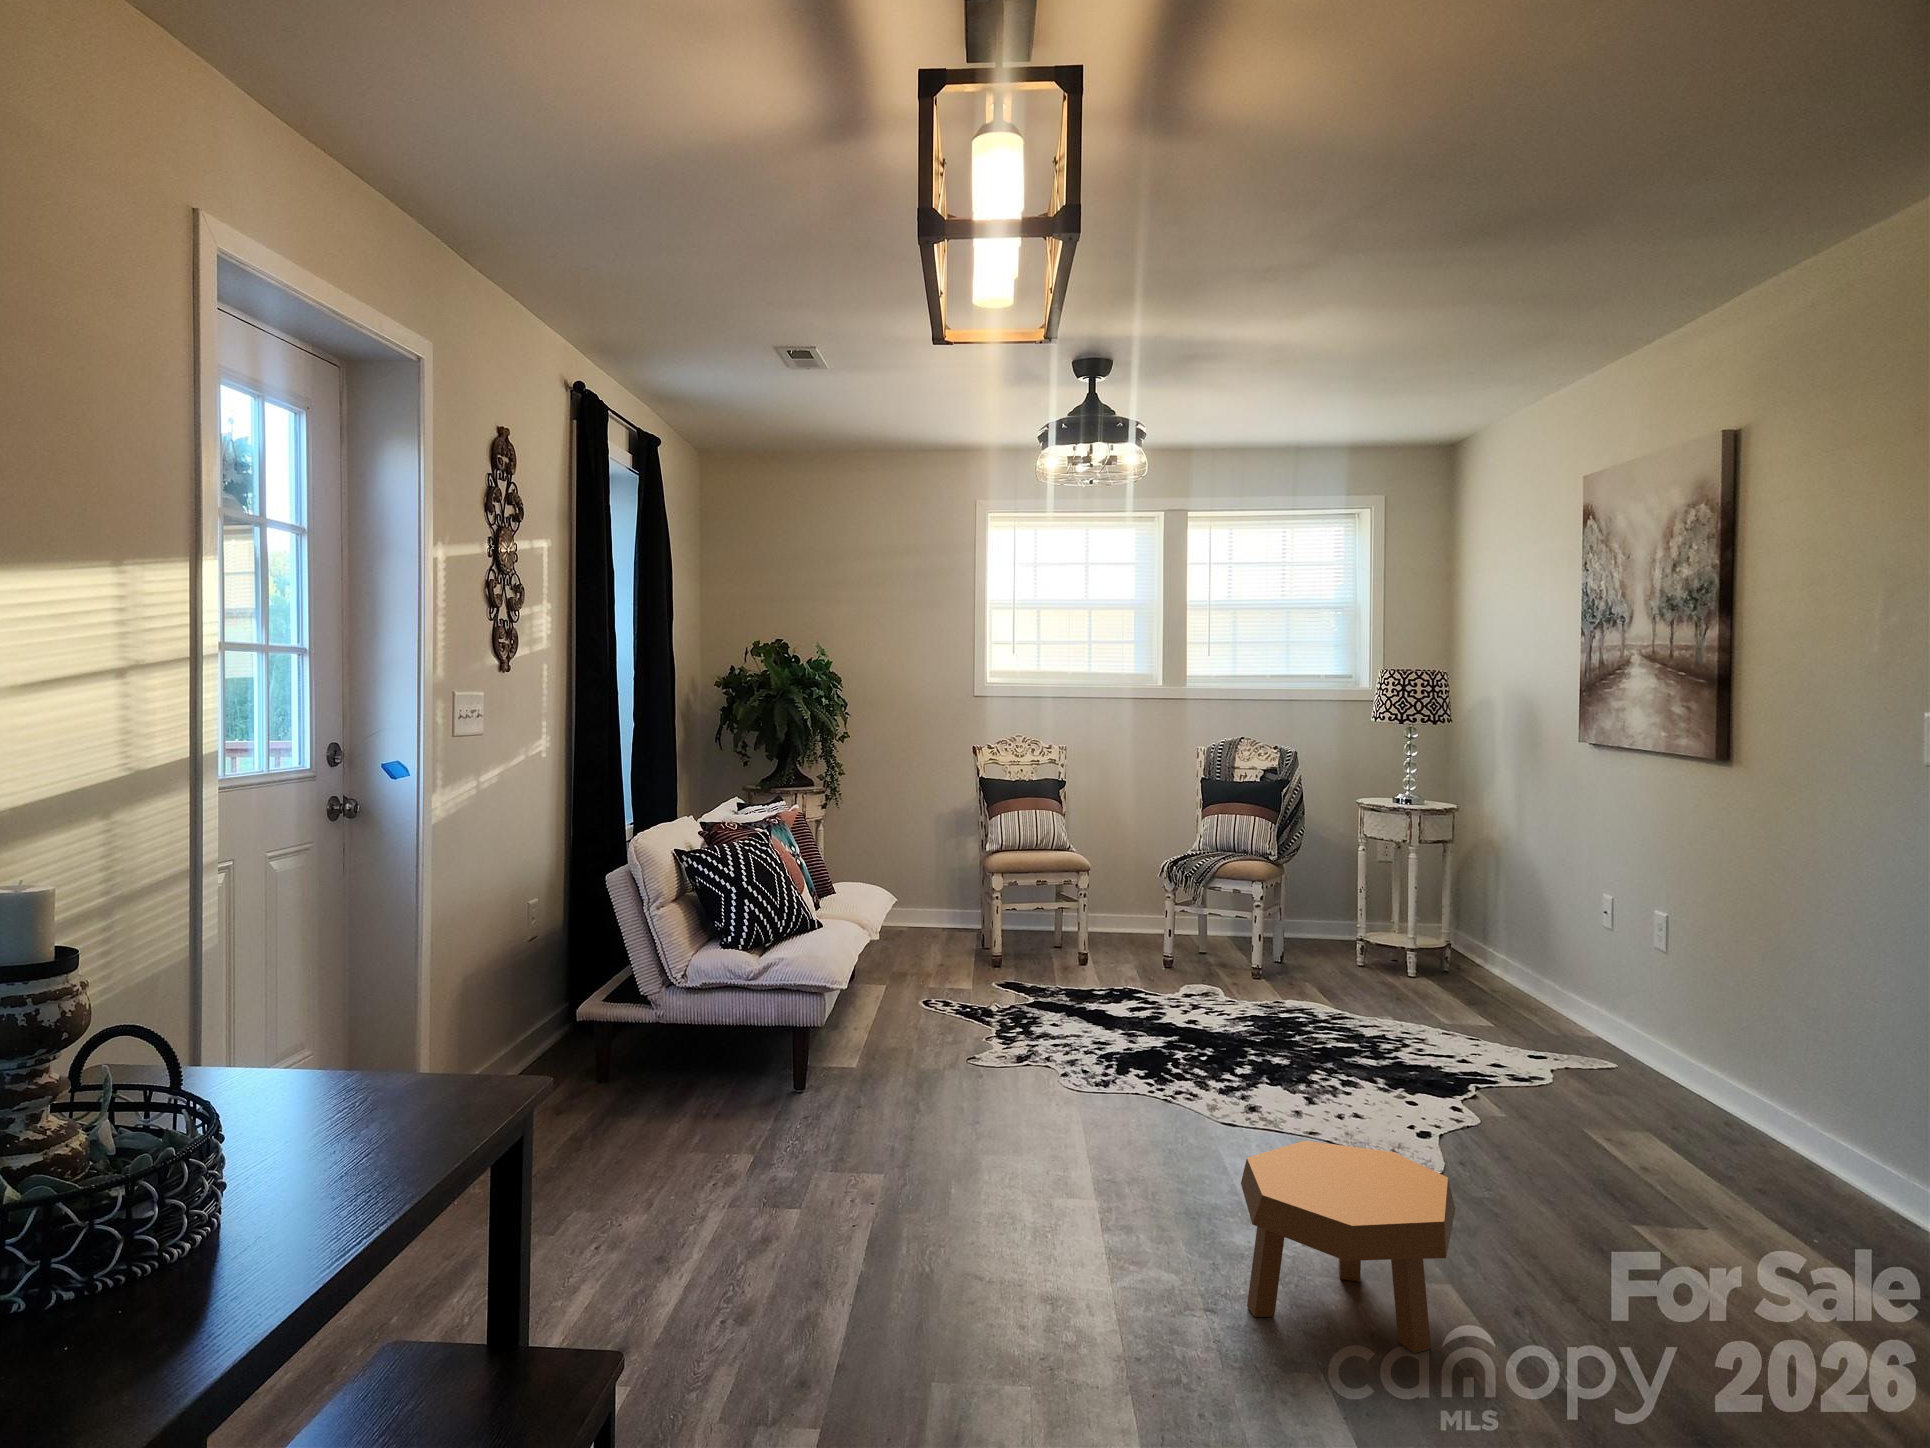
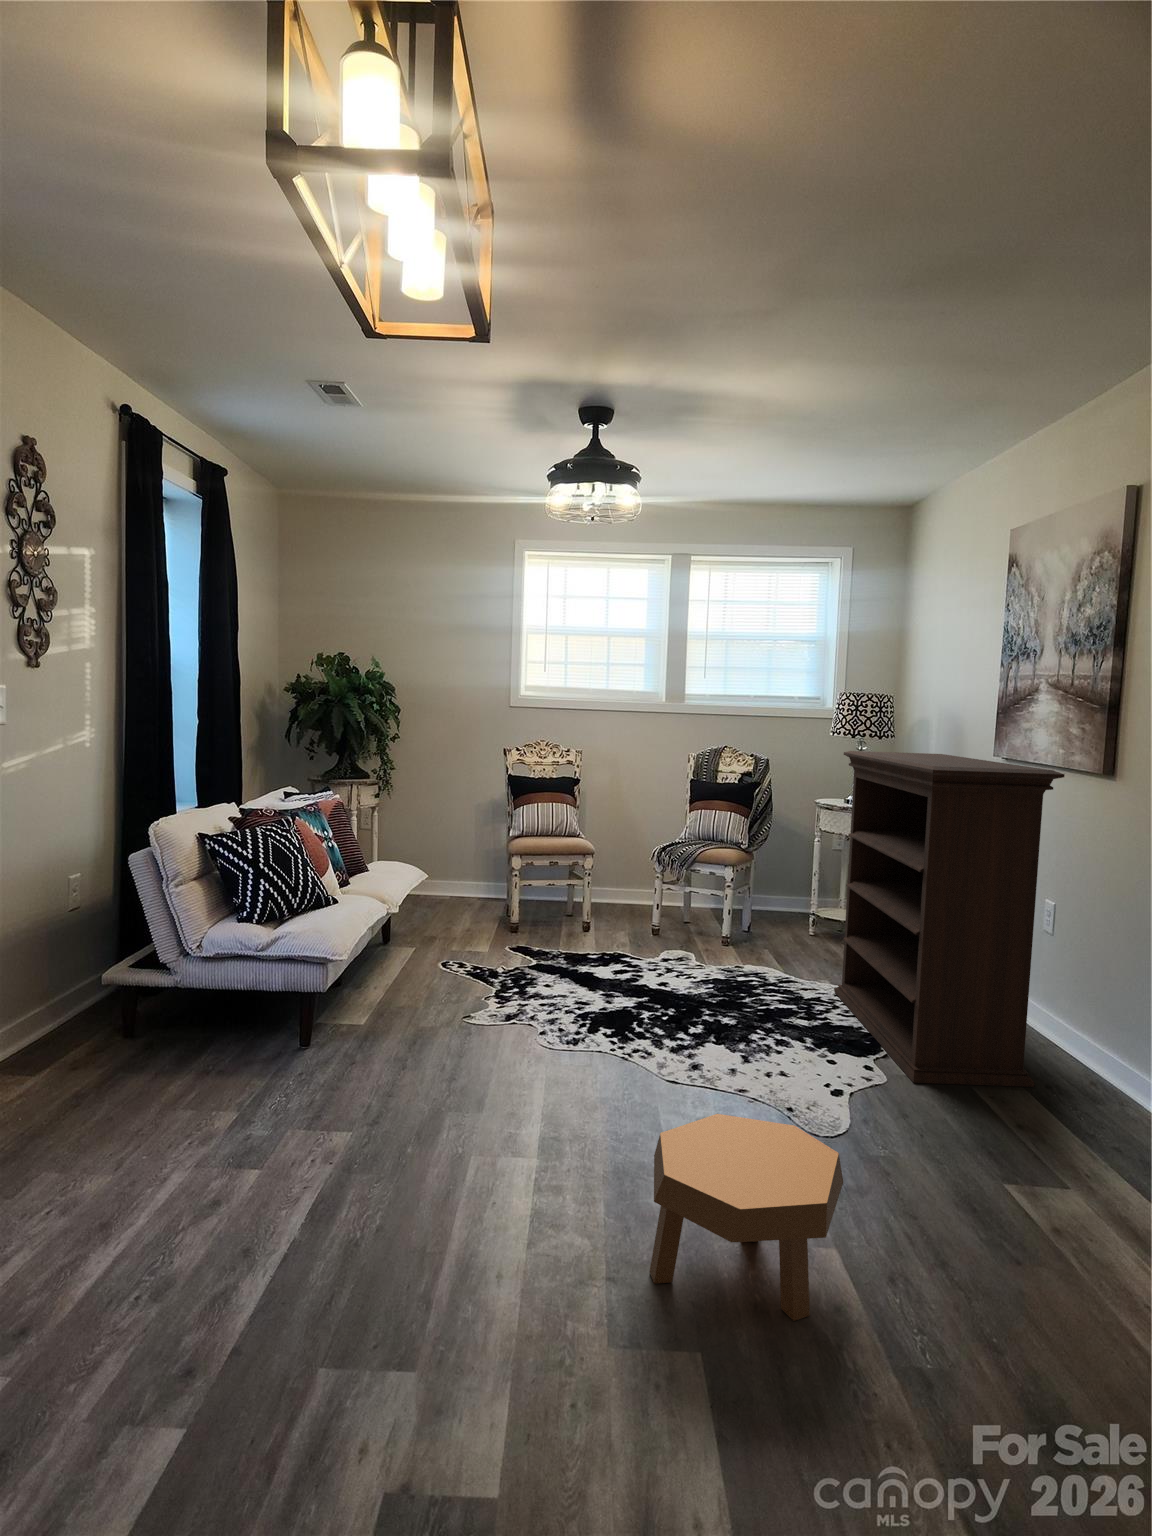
bookshelf: none [1397,739,1672,1132] -> present [834,751,1065,1087]

